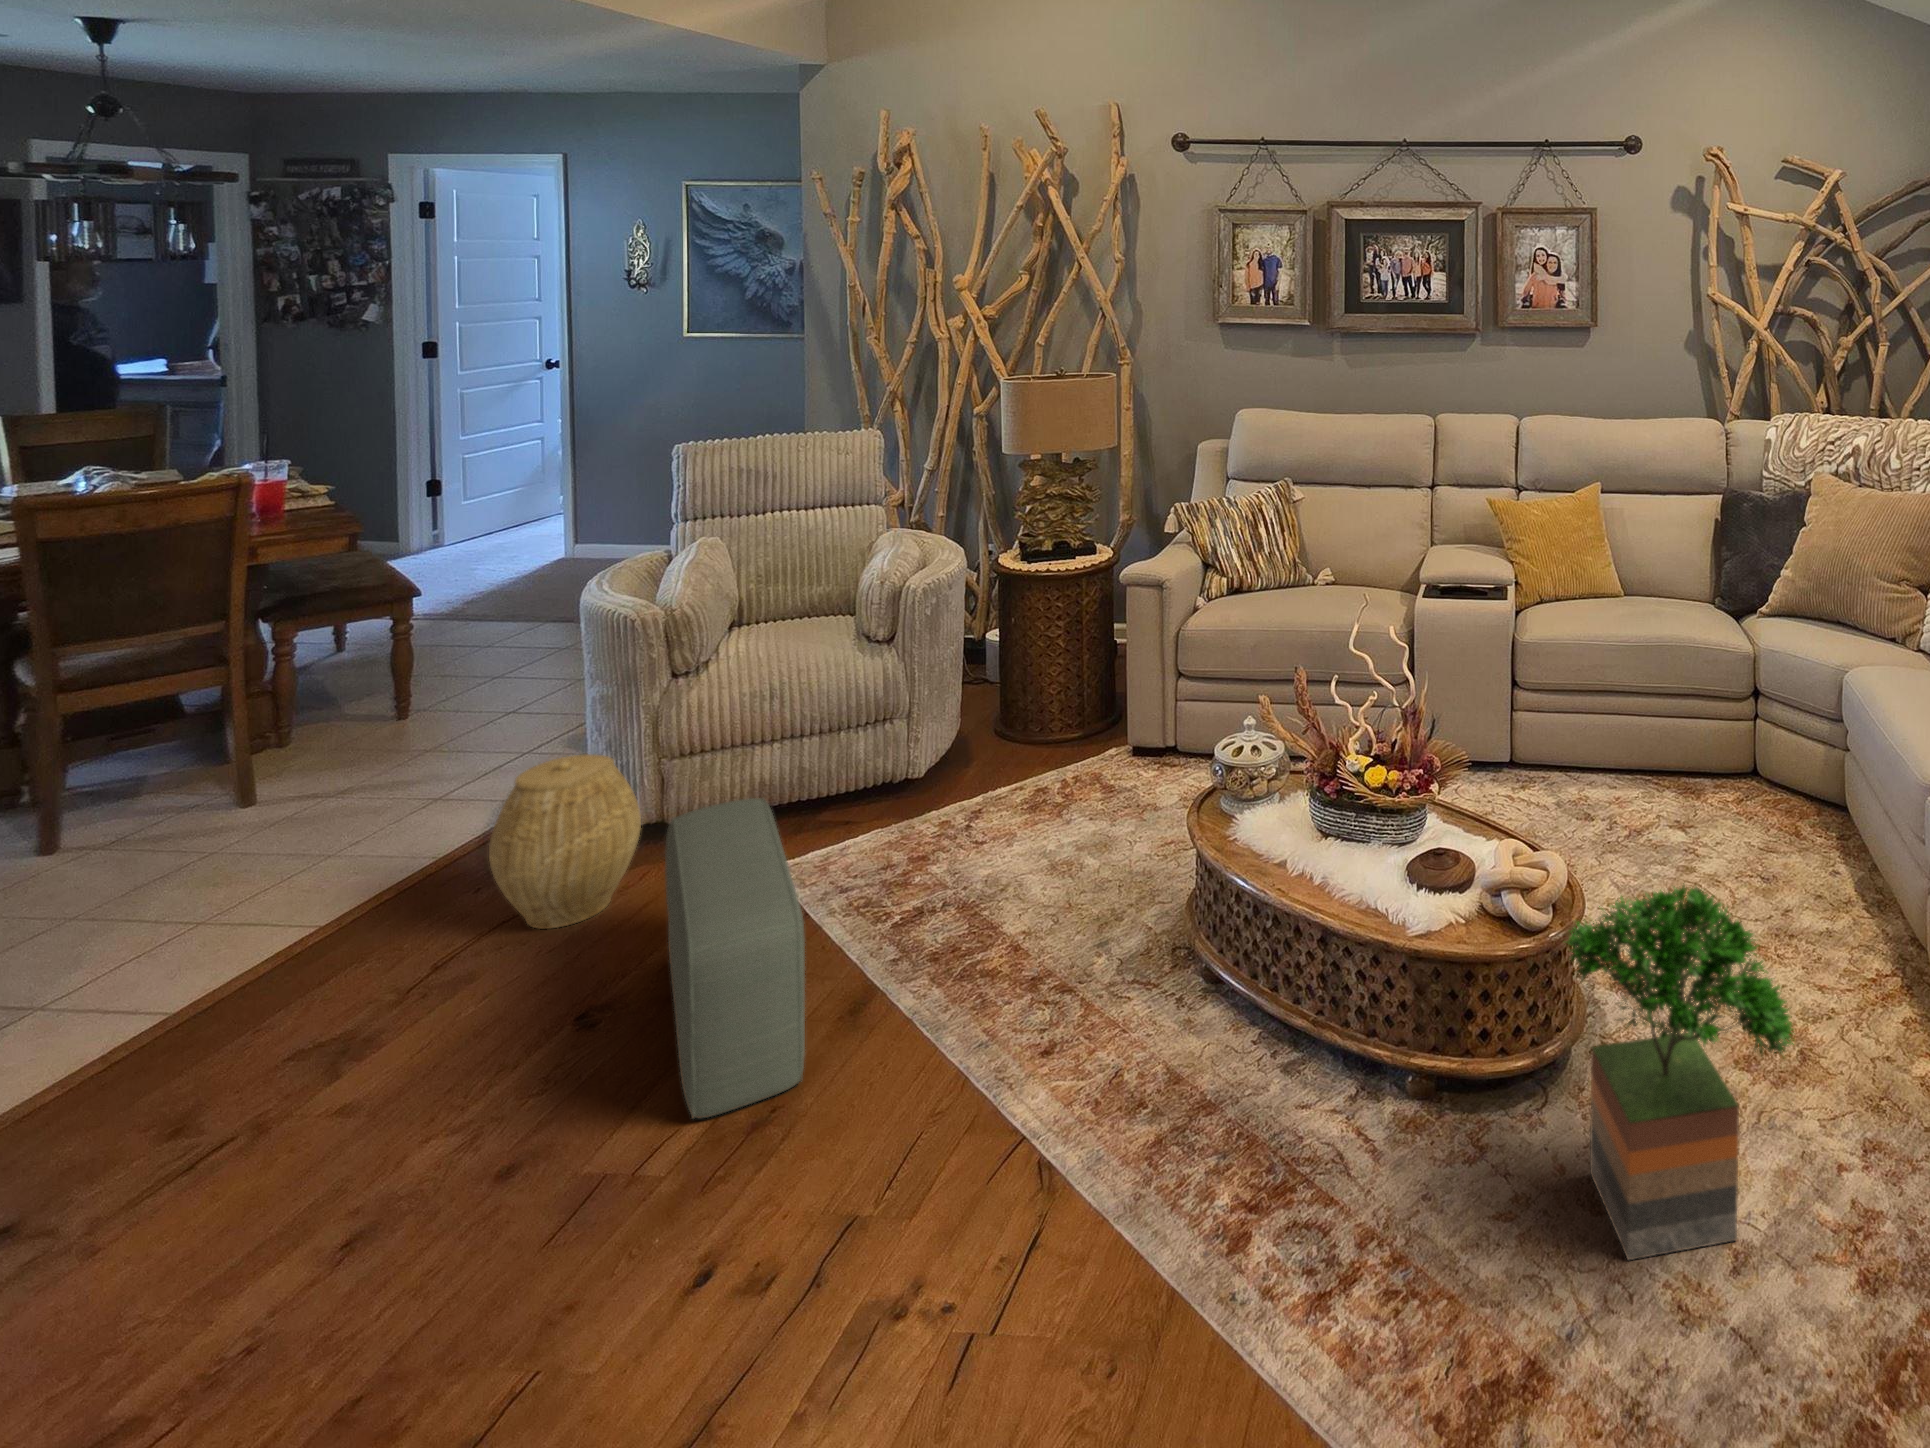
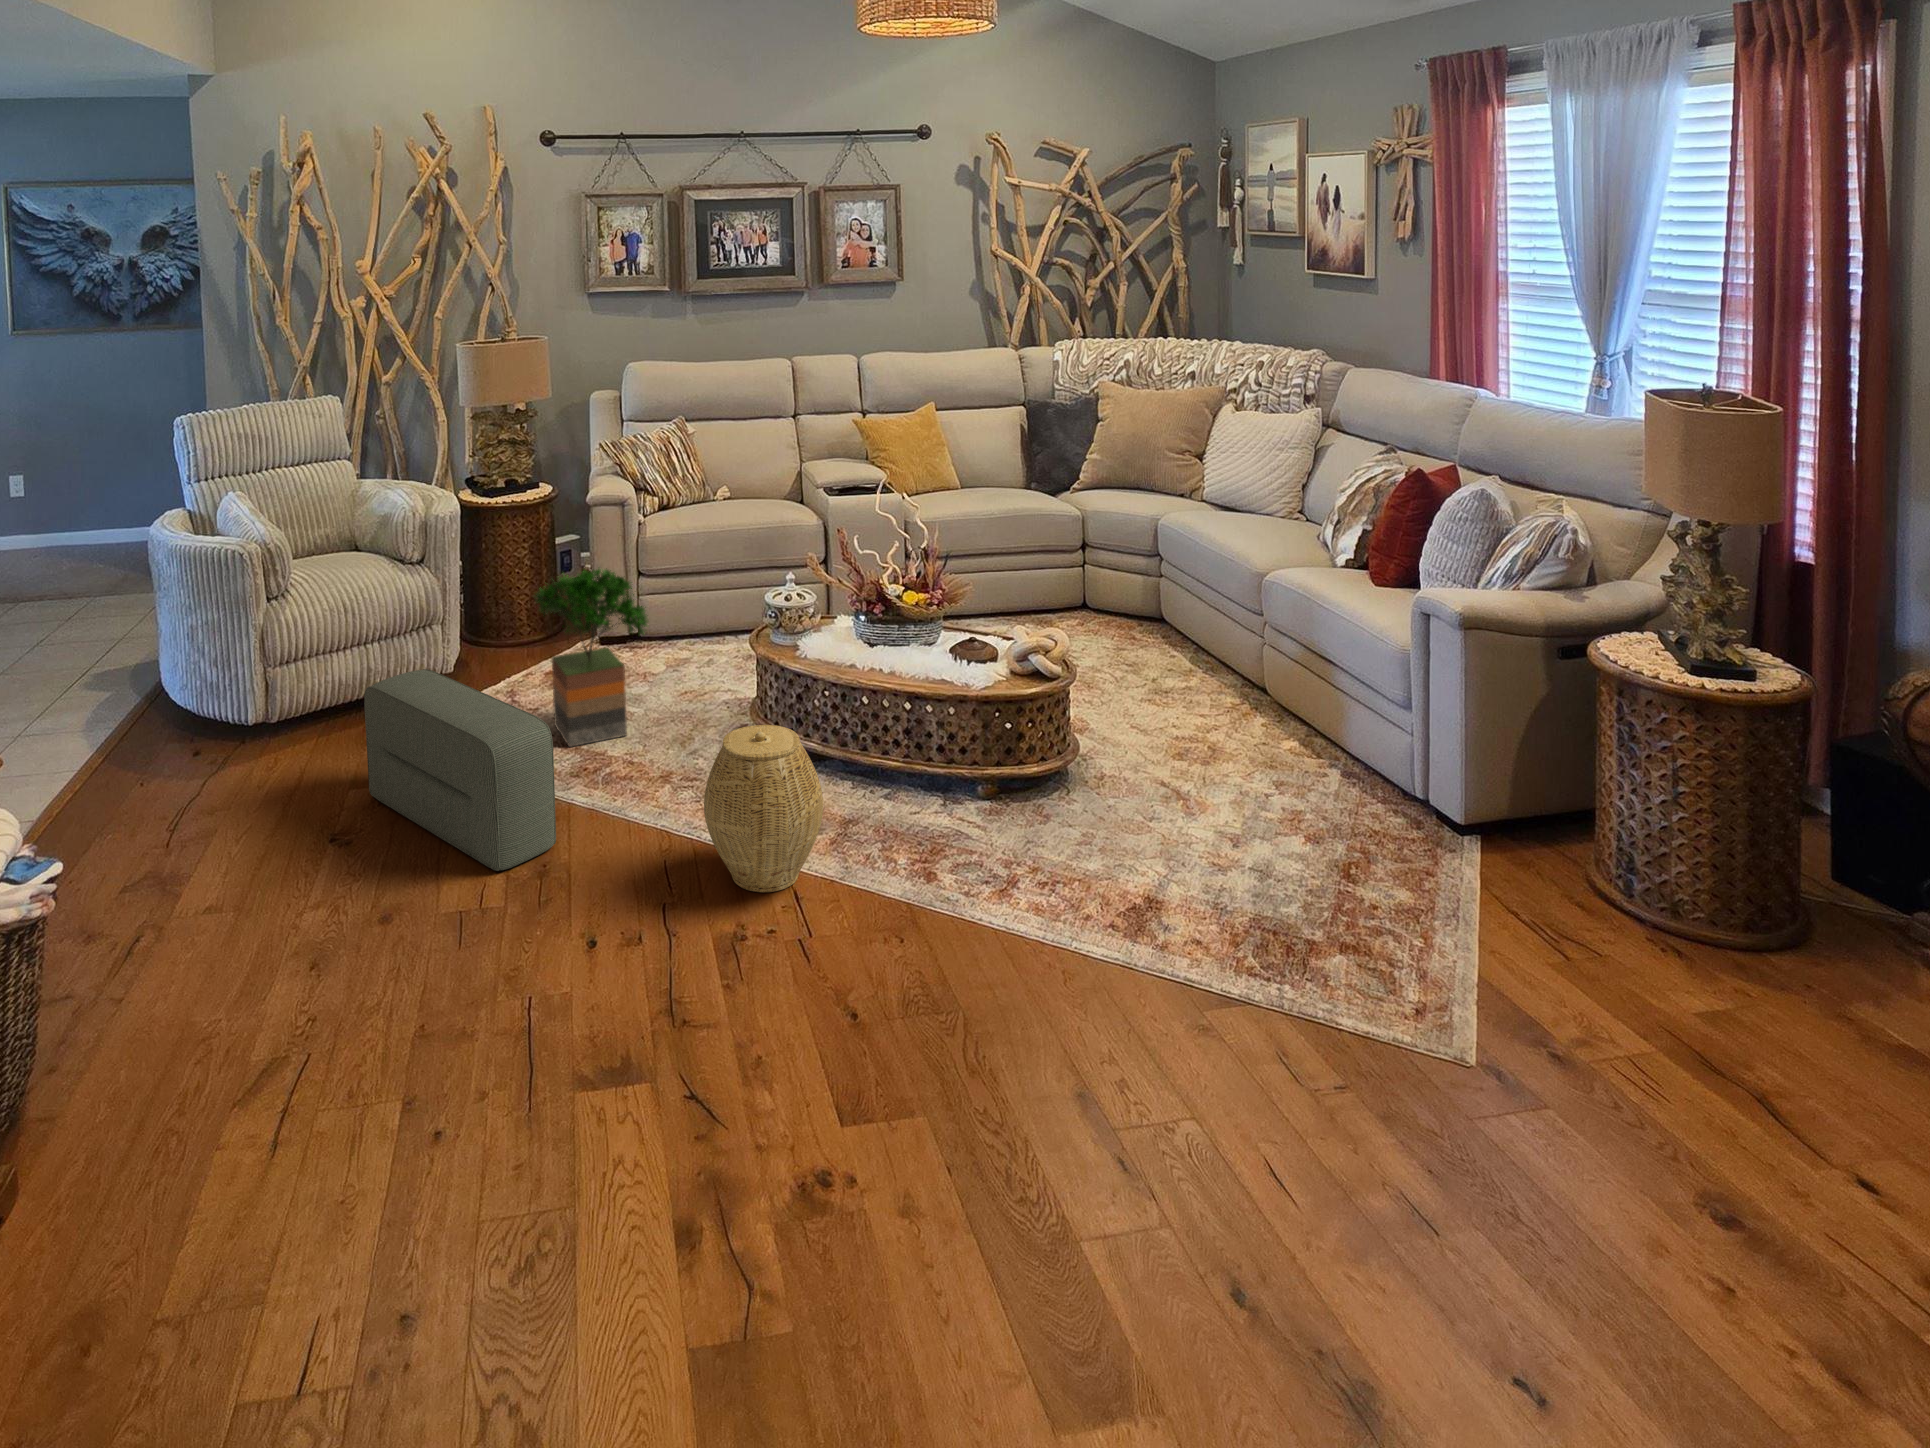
woven basket: present [489,754,641,929] -> present [704,725,823,892]
potted tree: present [1567,885,1795,1260] -> present [535,569,647,747]

